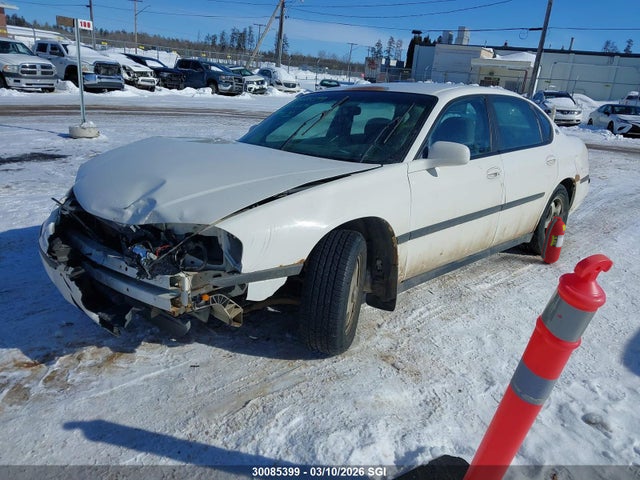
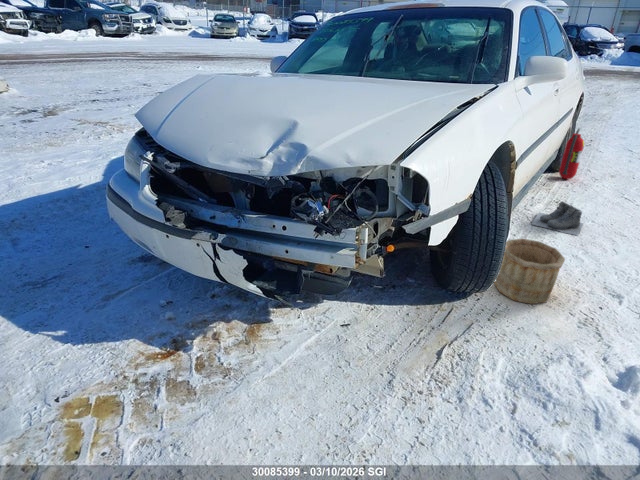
boots: none [459,284,519,321] -> present [532,202,583,236]
wooden bucket: none [358,312,417,377] -> present [494,238,565,304]

